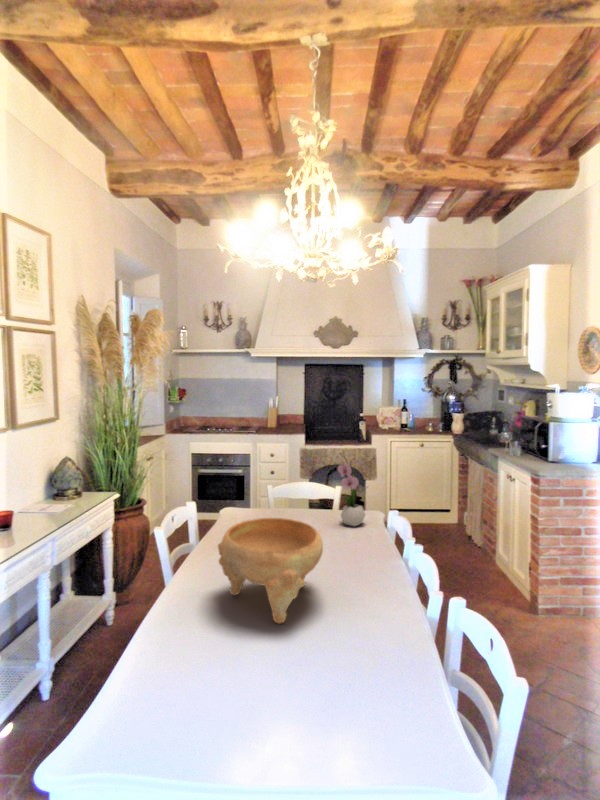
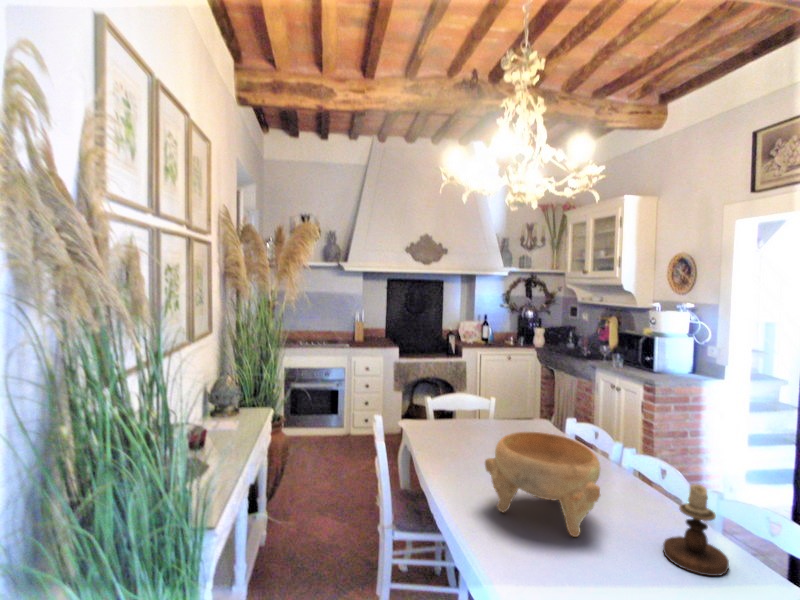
flower arrangement: present [338,453,365,526] -> none [520,365,546,438]
candlestick: none [350,578,409,673] -> present [663,485,729,576]

